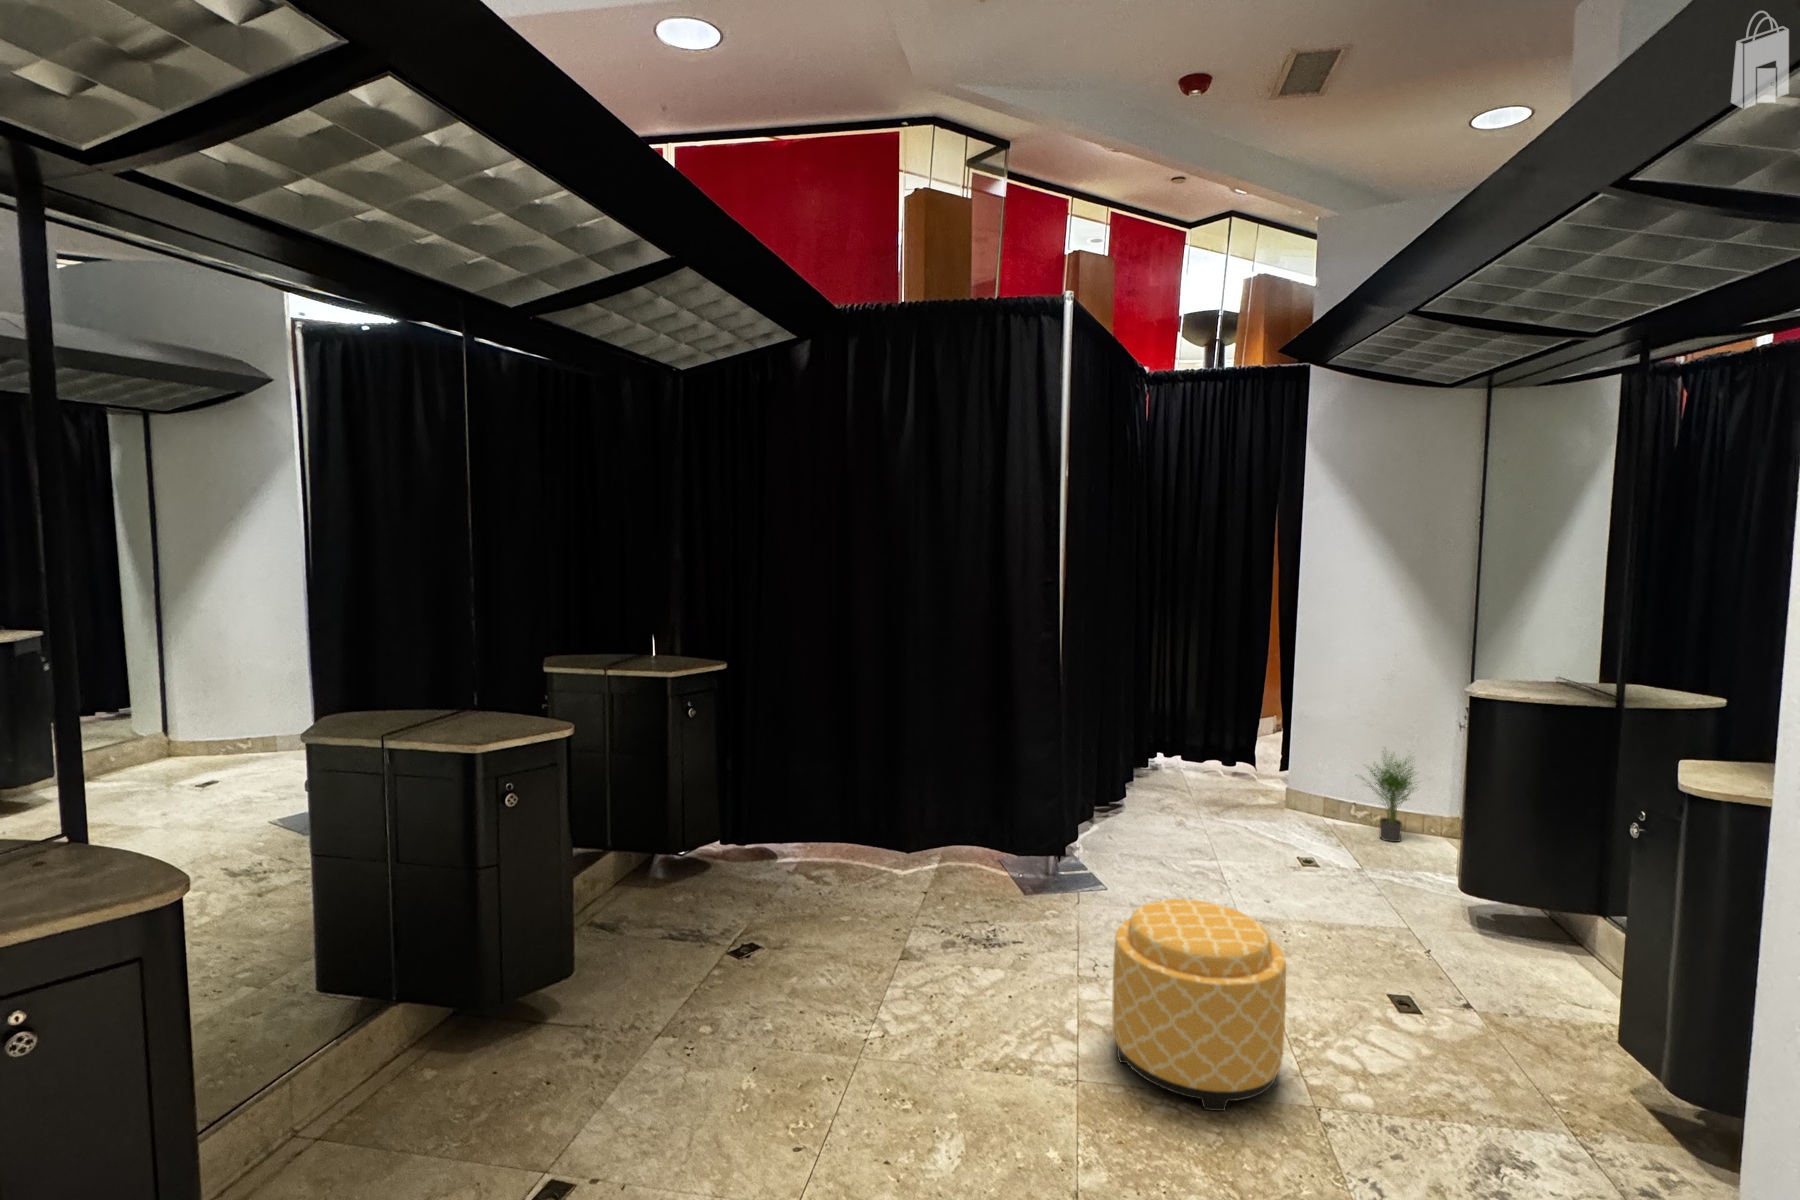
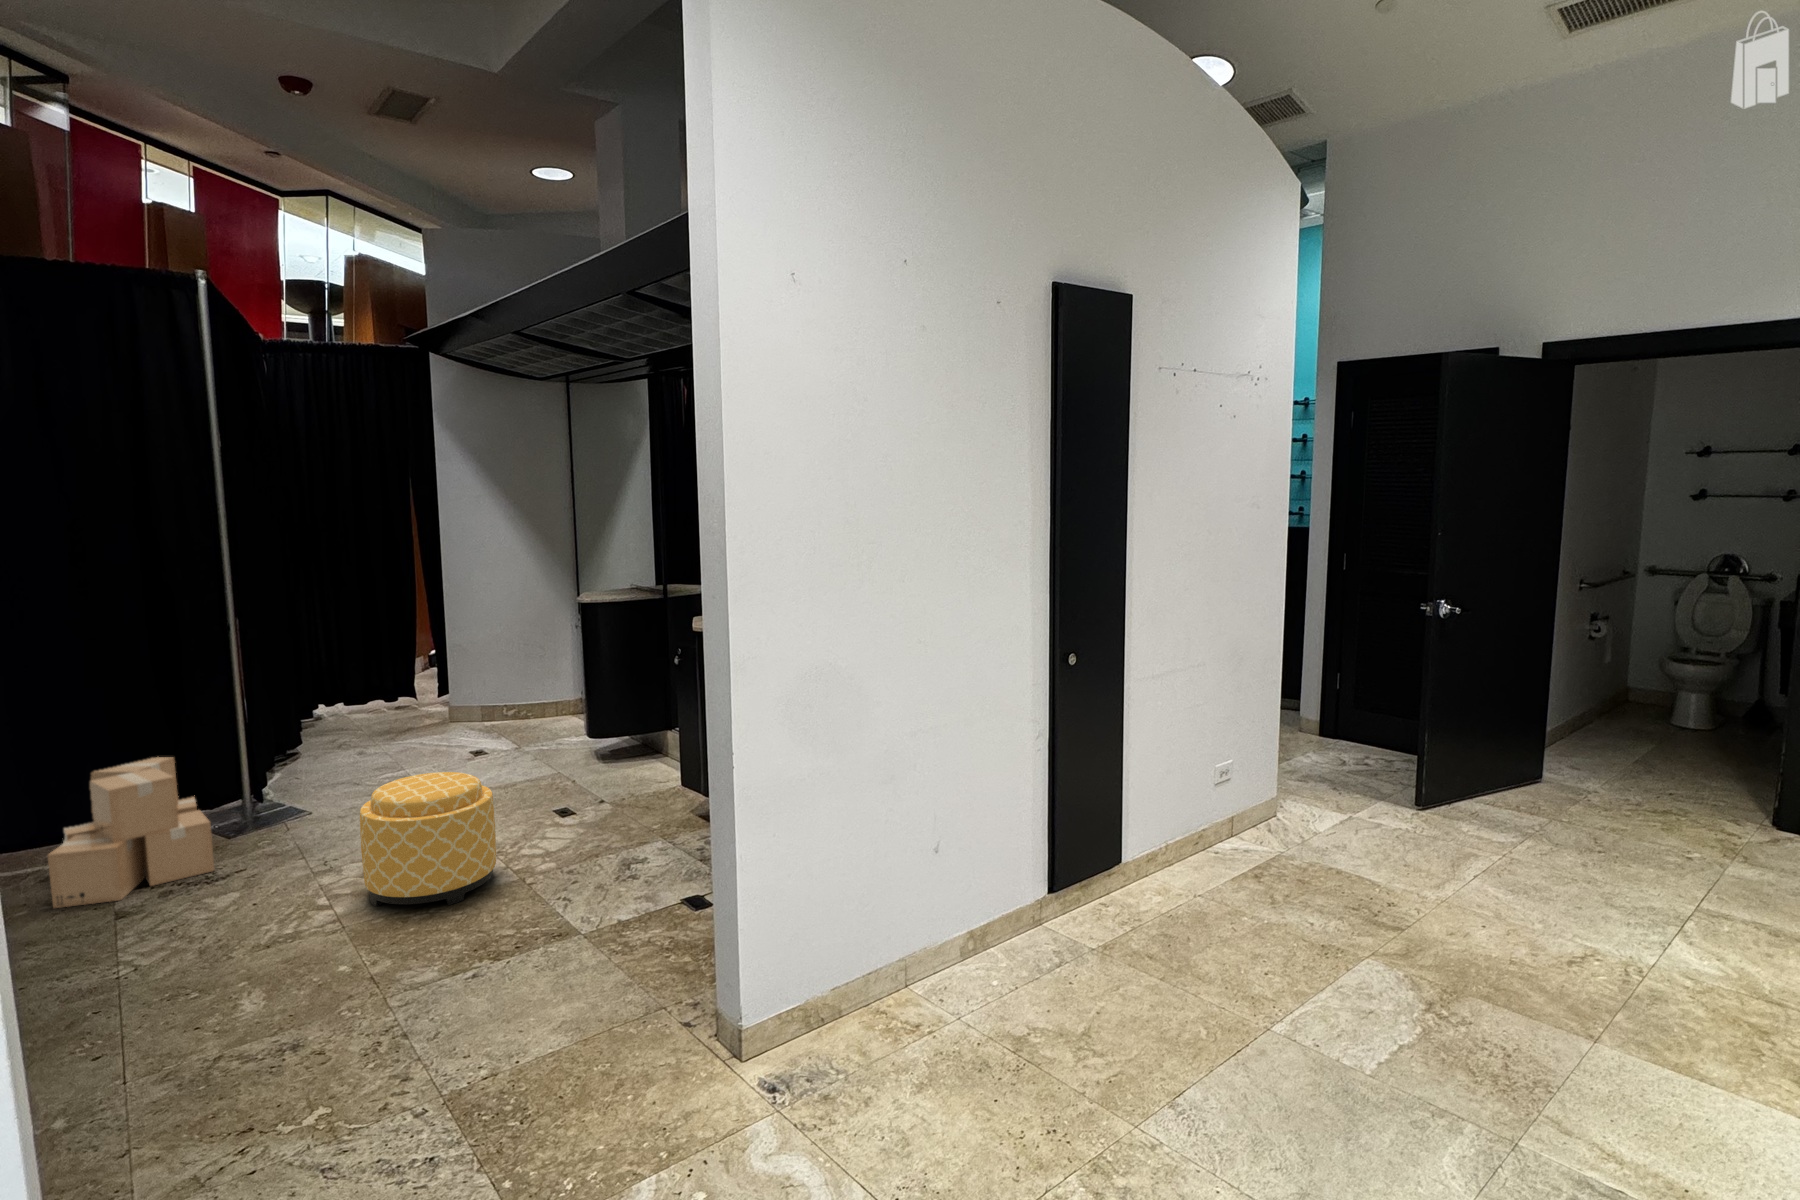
potted plant: present [1369,751,1417,842] -> none [502,653,560,727]
cardboard box: none [876,786,1007,933] -> present [48,757,214,908]

